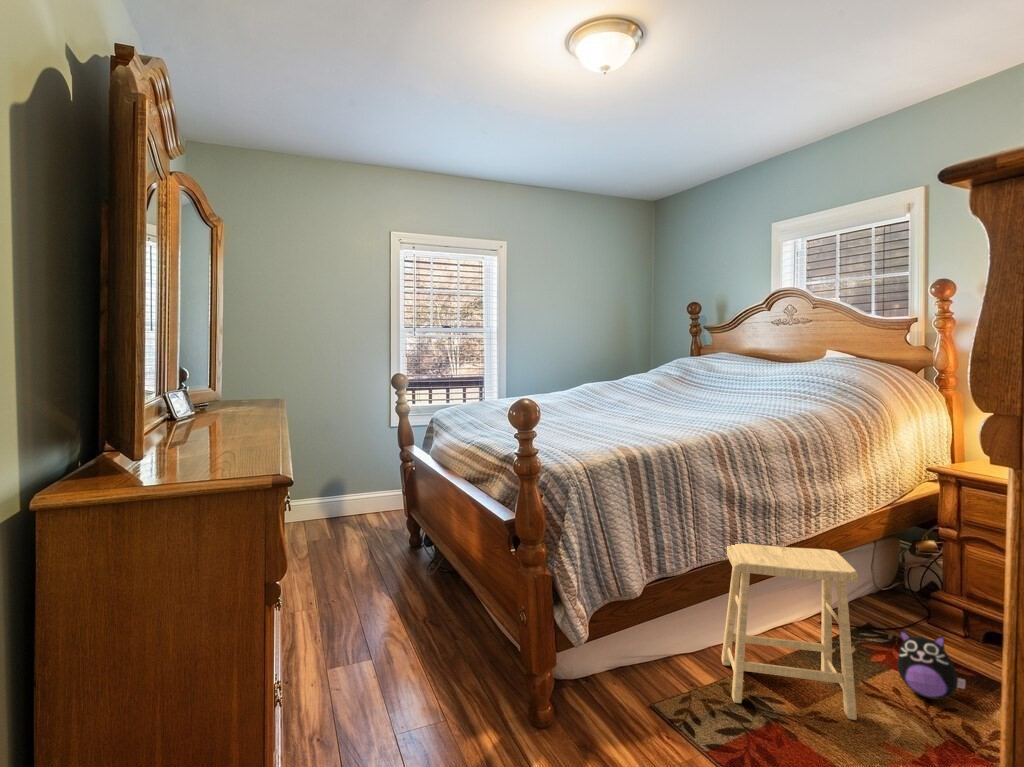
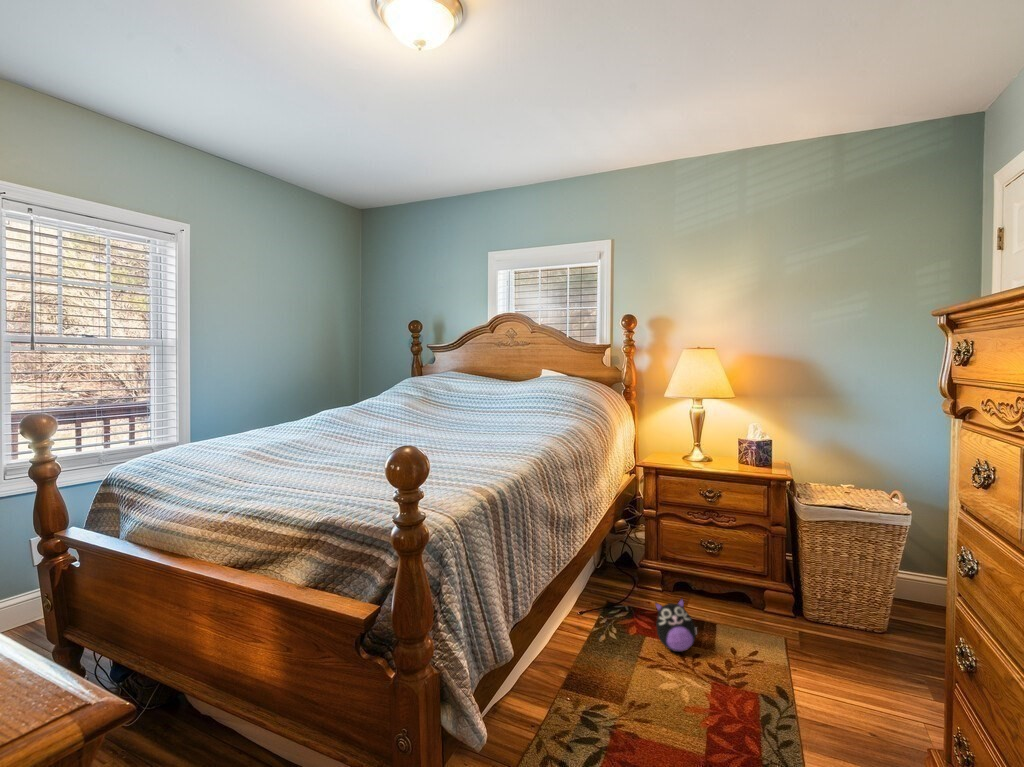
footstool: present [721,543,859,720] -> none [539,550,658,726]

